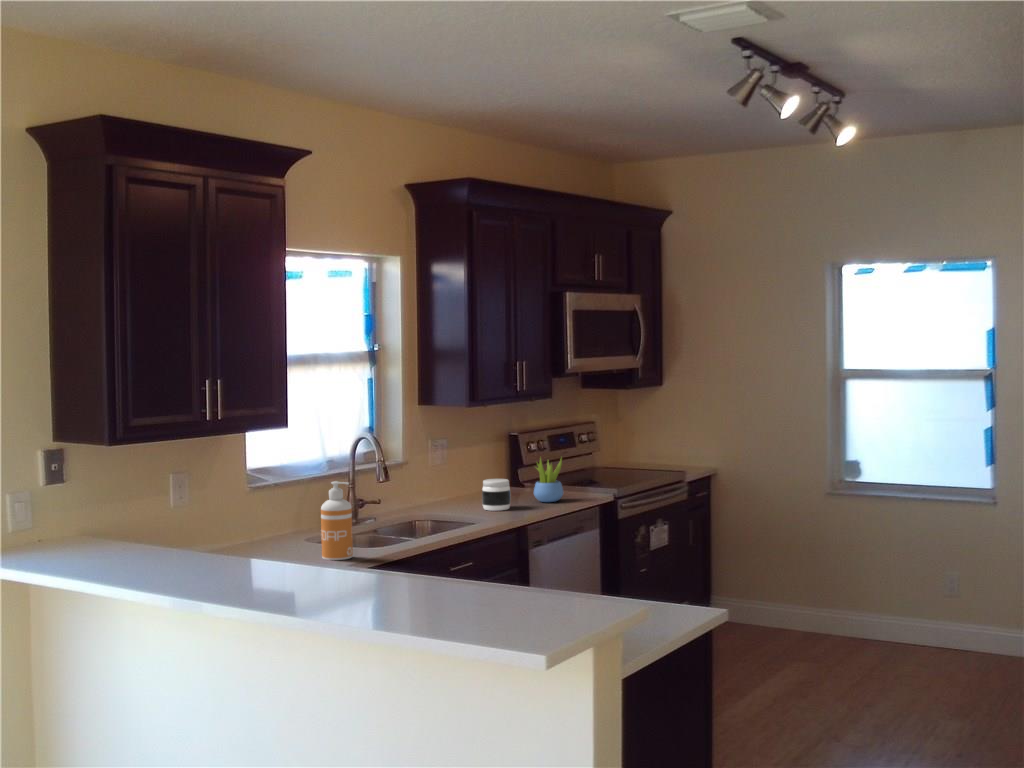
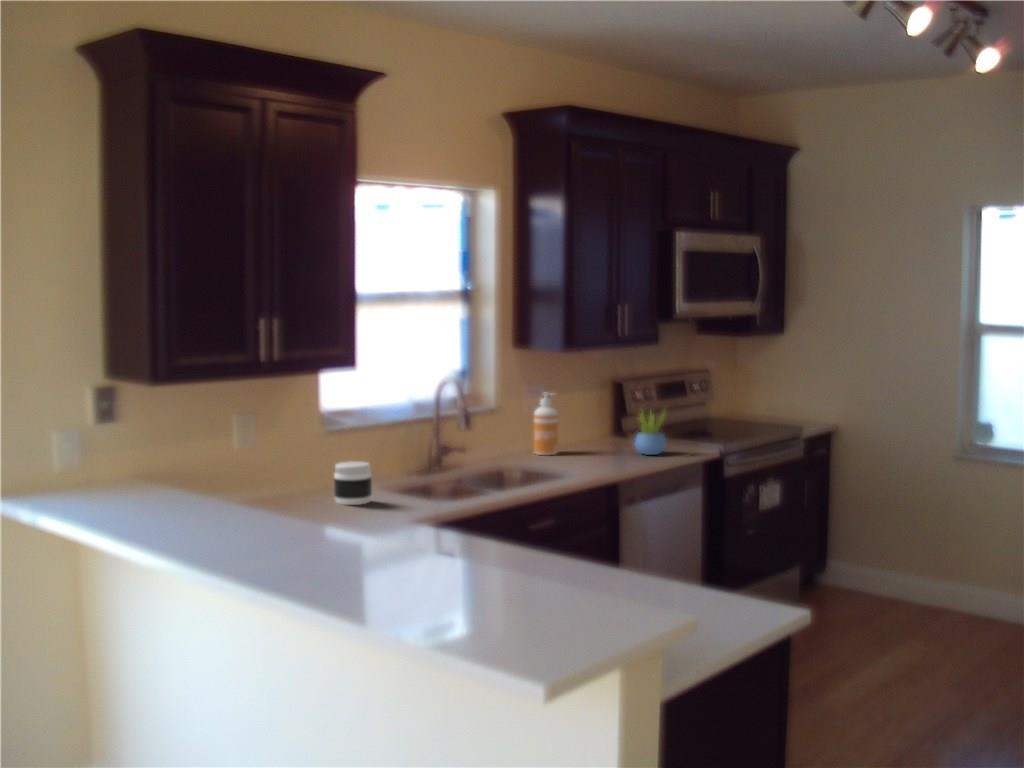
jar: present [482,479,511,511] -> present [334,461,372,505]
soap dispenser: present [321,481,353,560] -> present [534,393,558,455]

